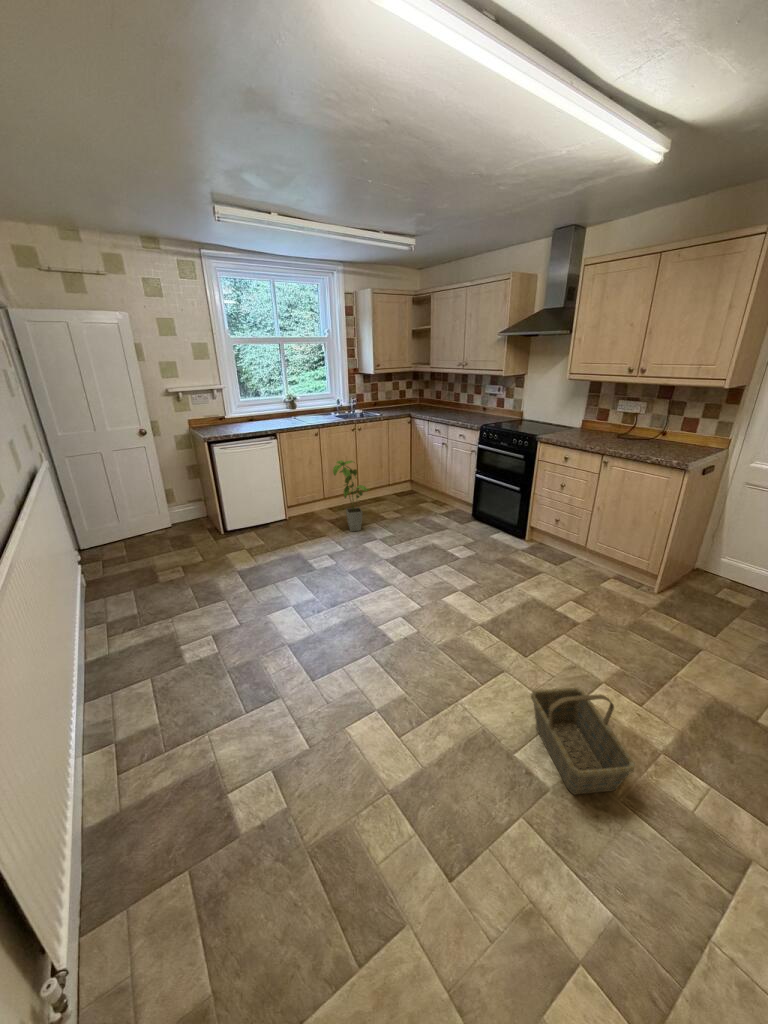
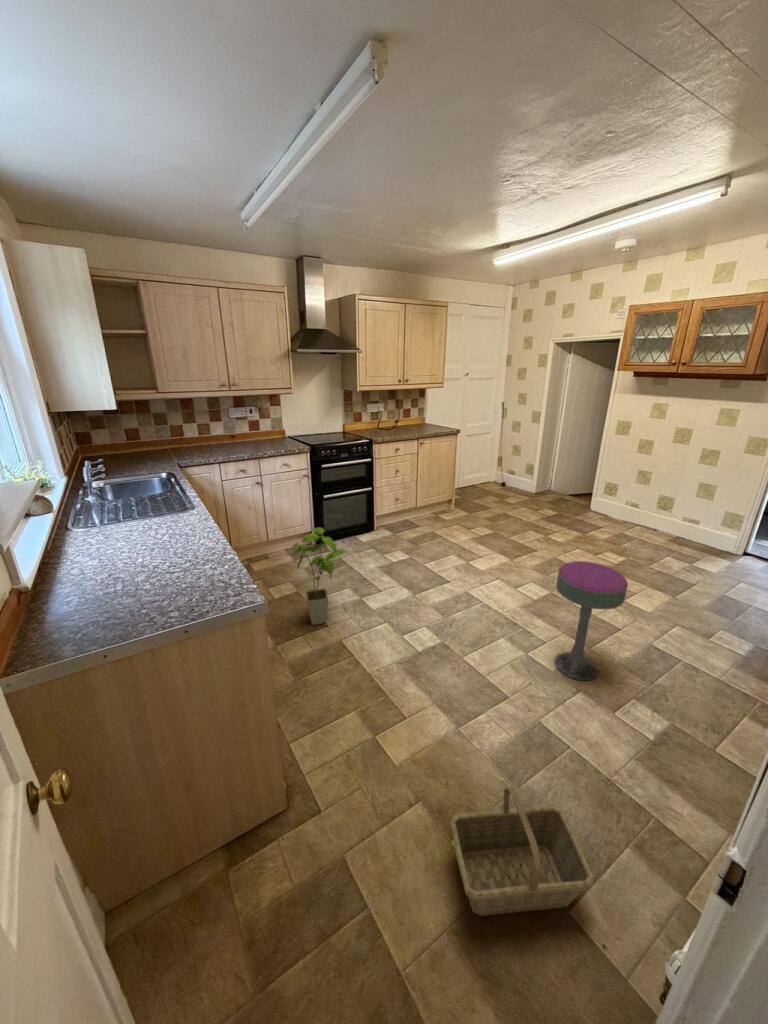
bar stool: none [229,531,290,641] -> present [555,561,628,680]
basket: present [531,688,635,795] -> present [450,787,594,916]

